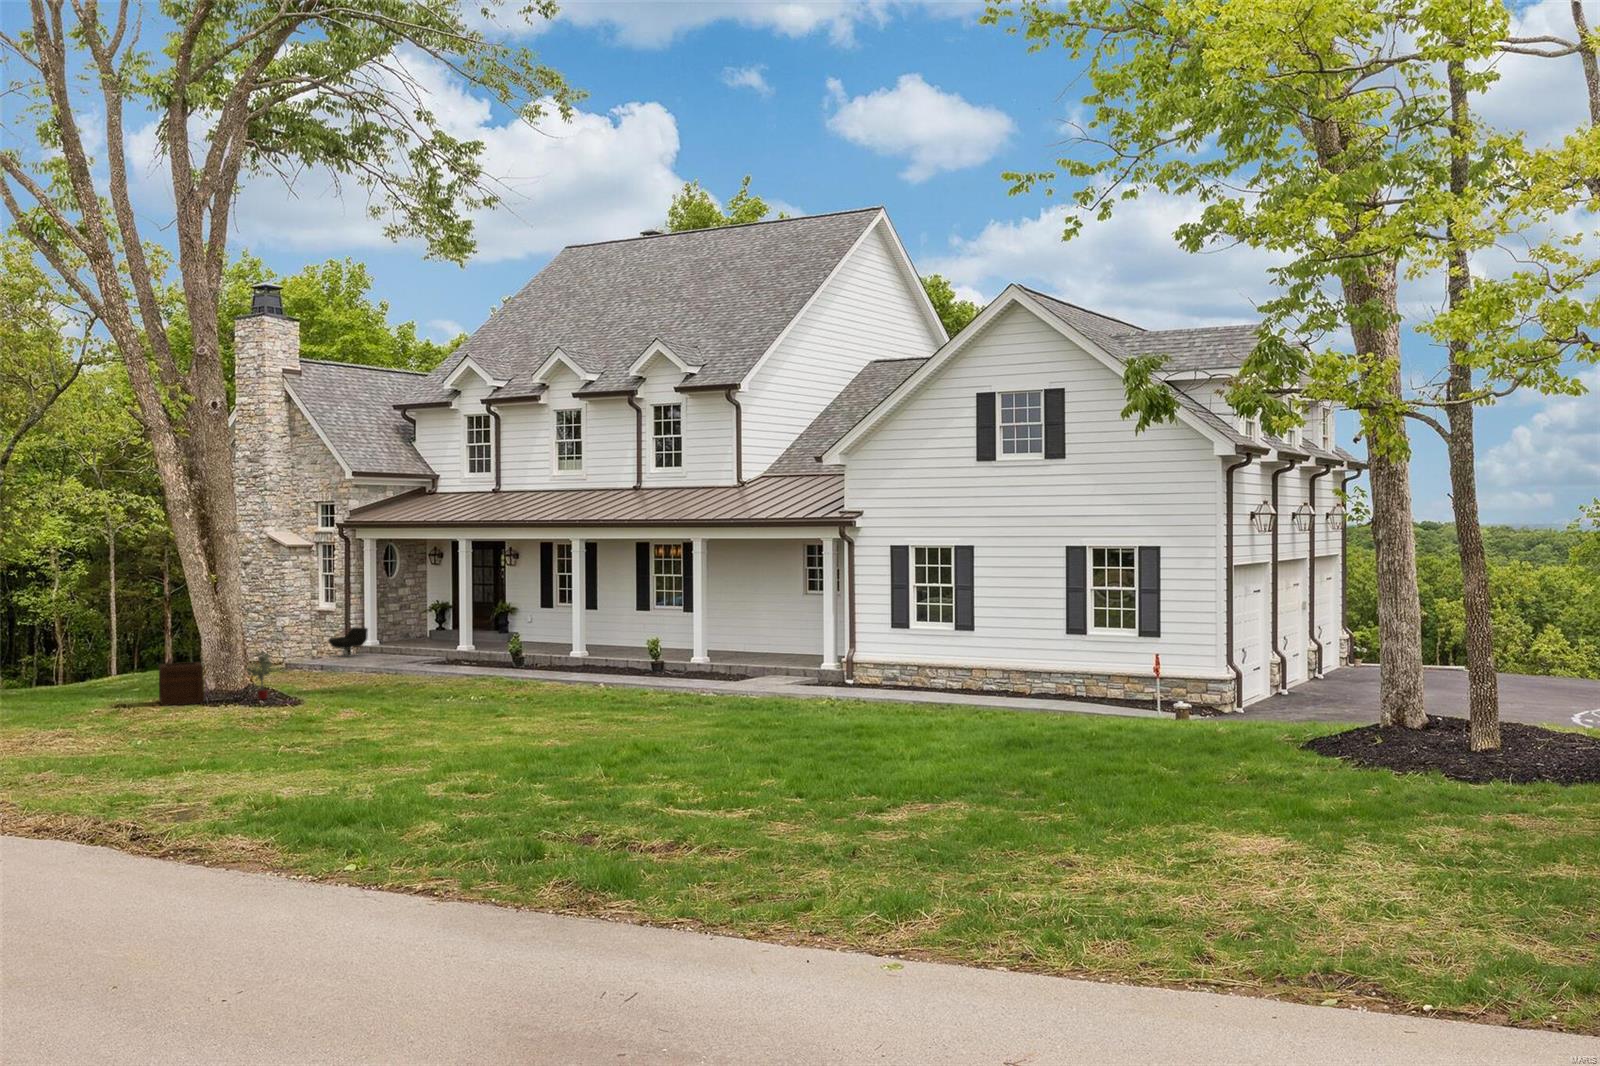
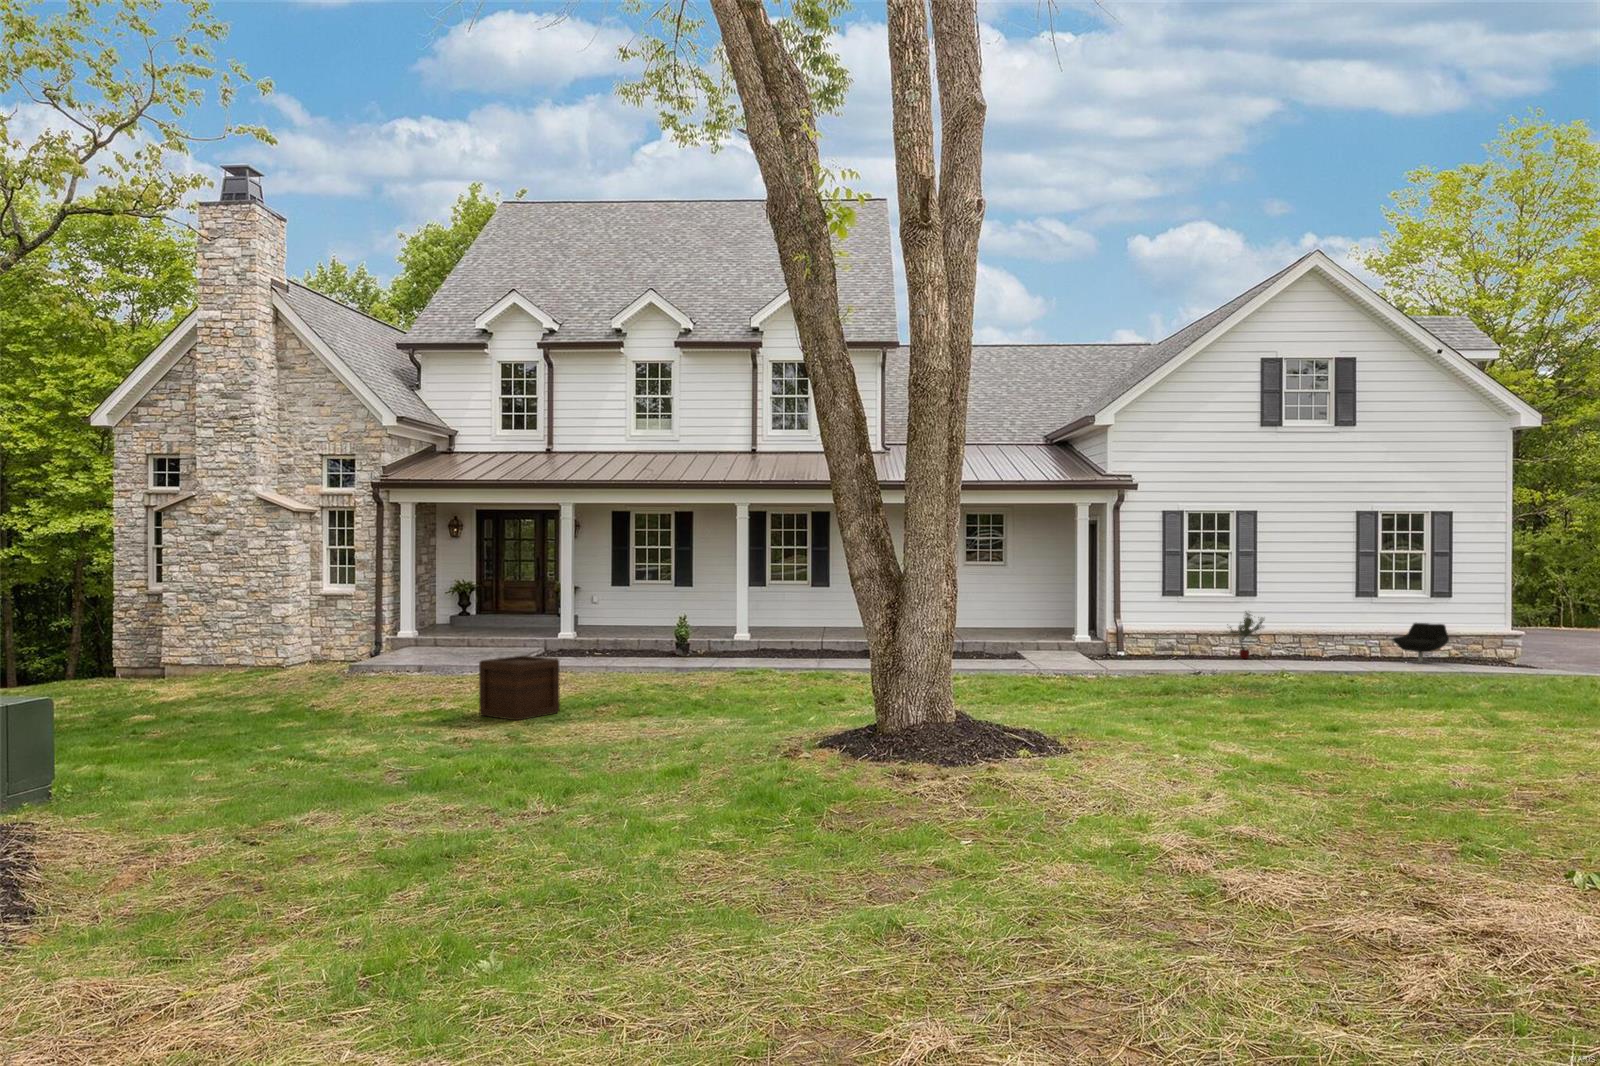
lounge chair: present [328,627,368,656] -> present [1393,623,1449,663]
potted tree: present [247,651,272,700] -> present [1226,611,1264,659]

